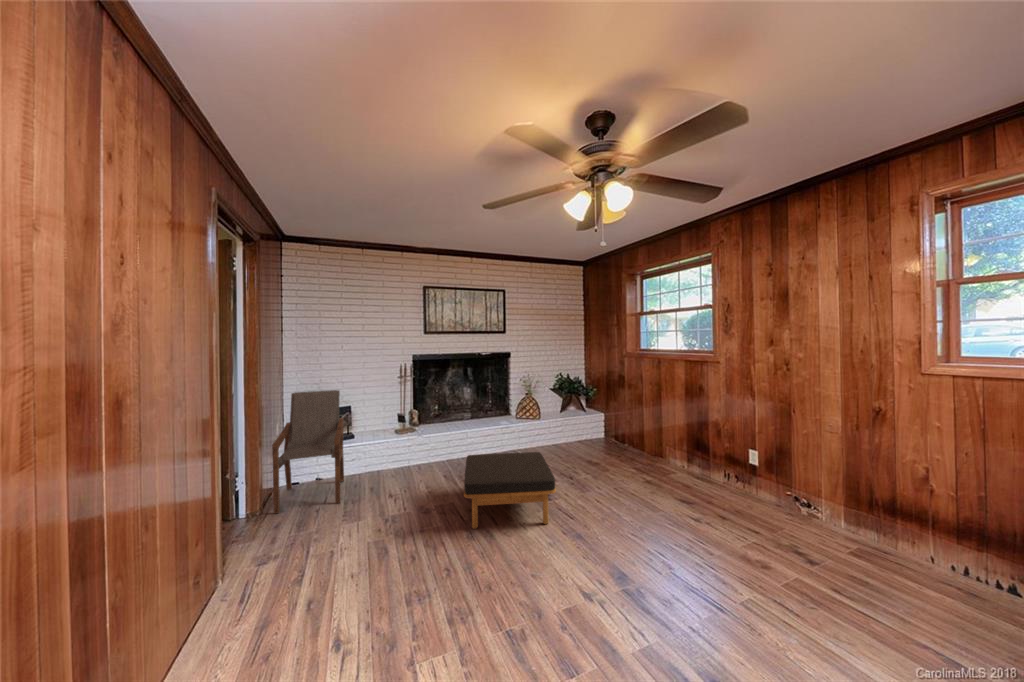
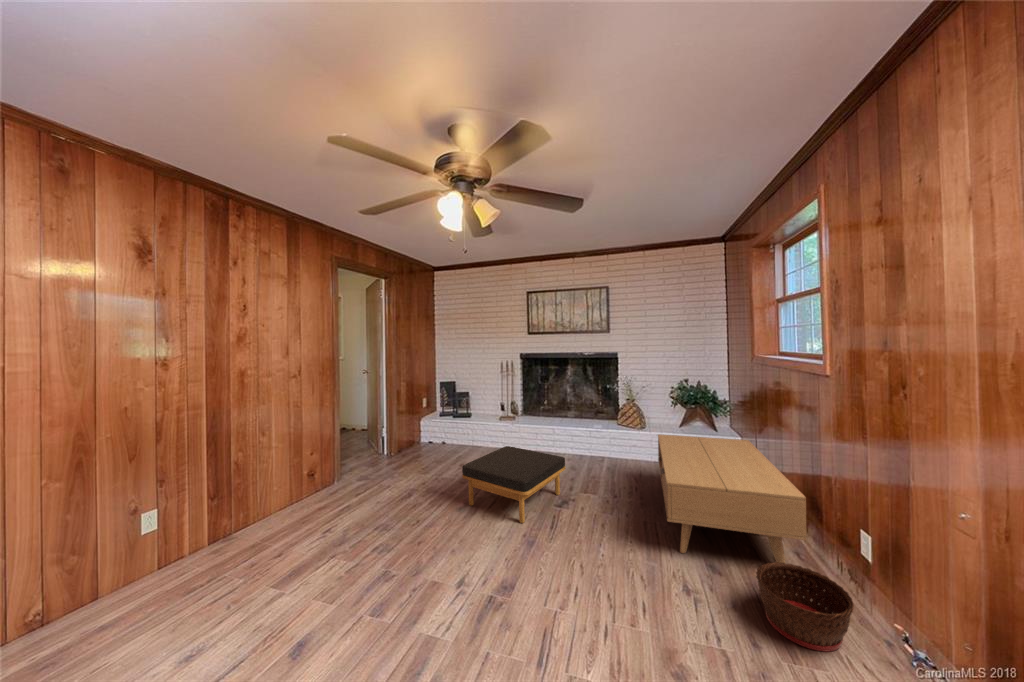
armchair: present [272,390,344,513] -> none [392,379,451,462]
coffee table: none [587,413,731,500] -> present [658,434,806,563]
basket: none [737,479,796,524] -> present [756,562,854,652]

